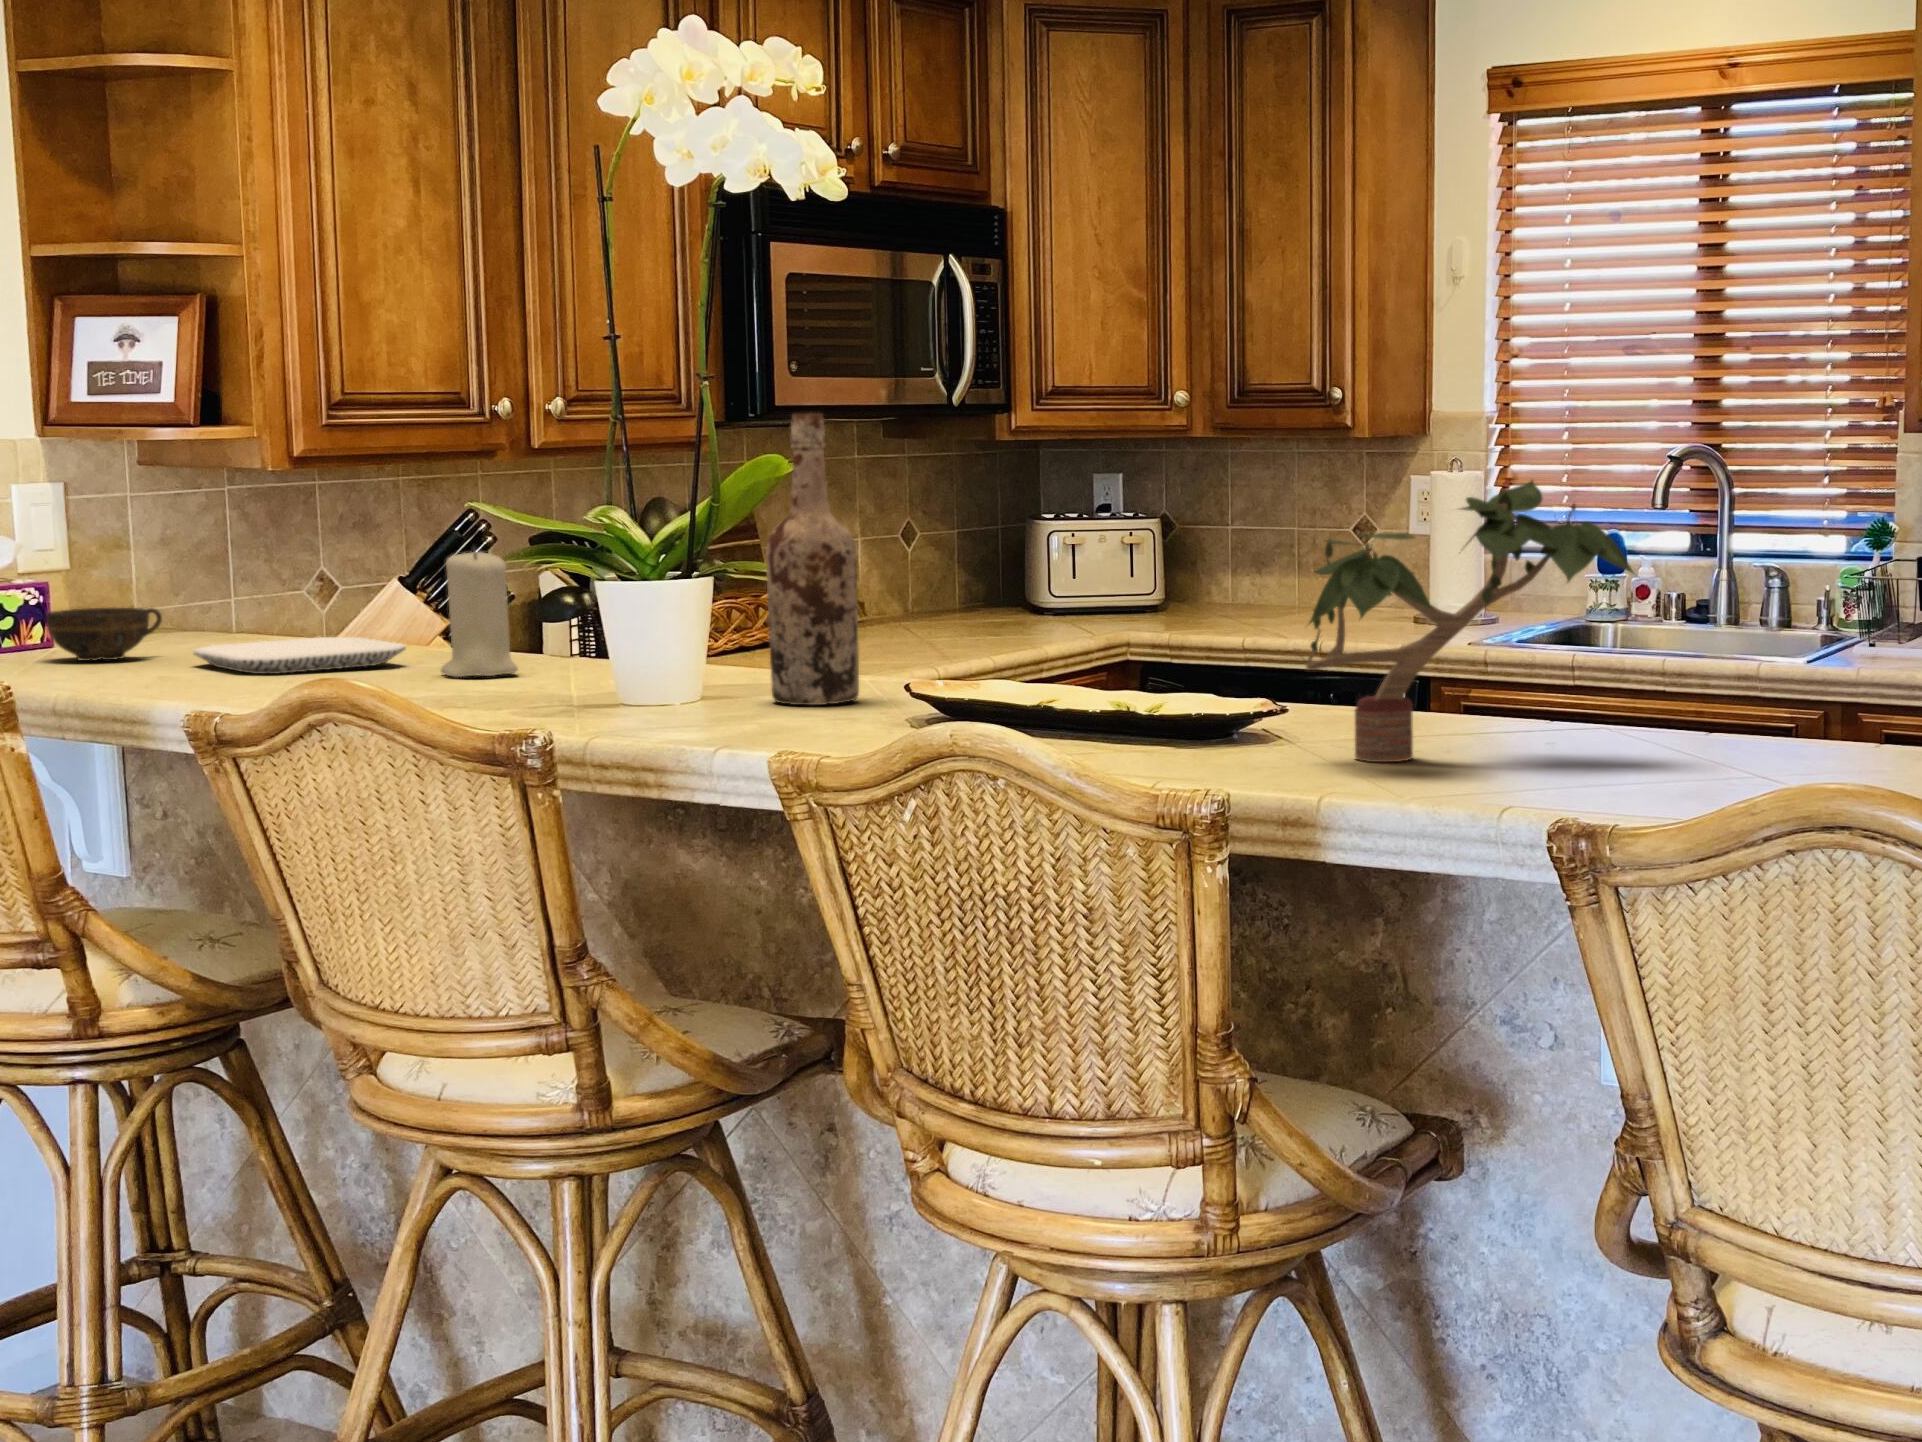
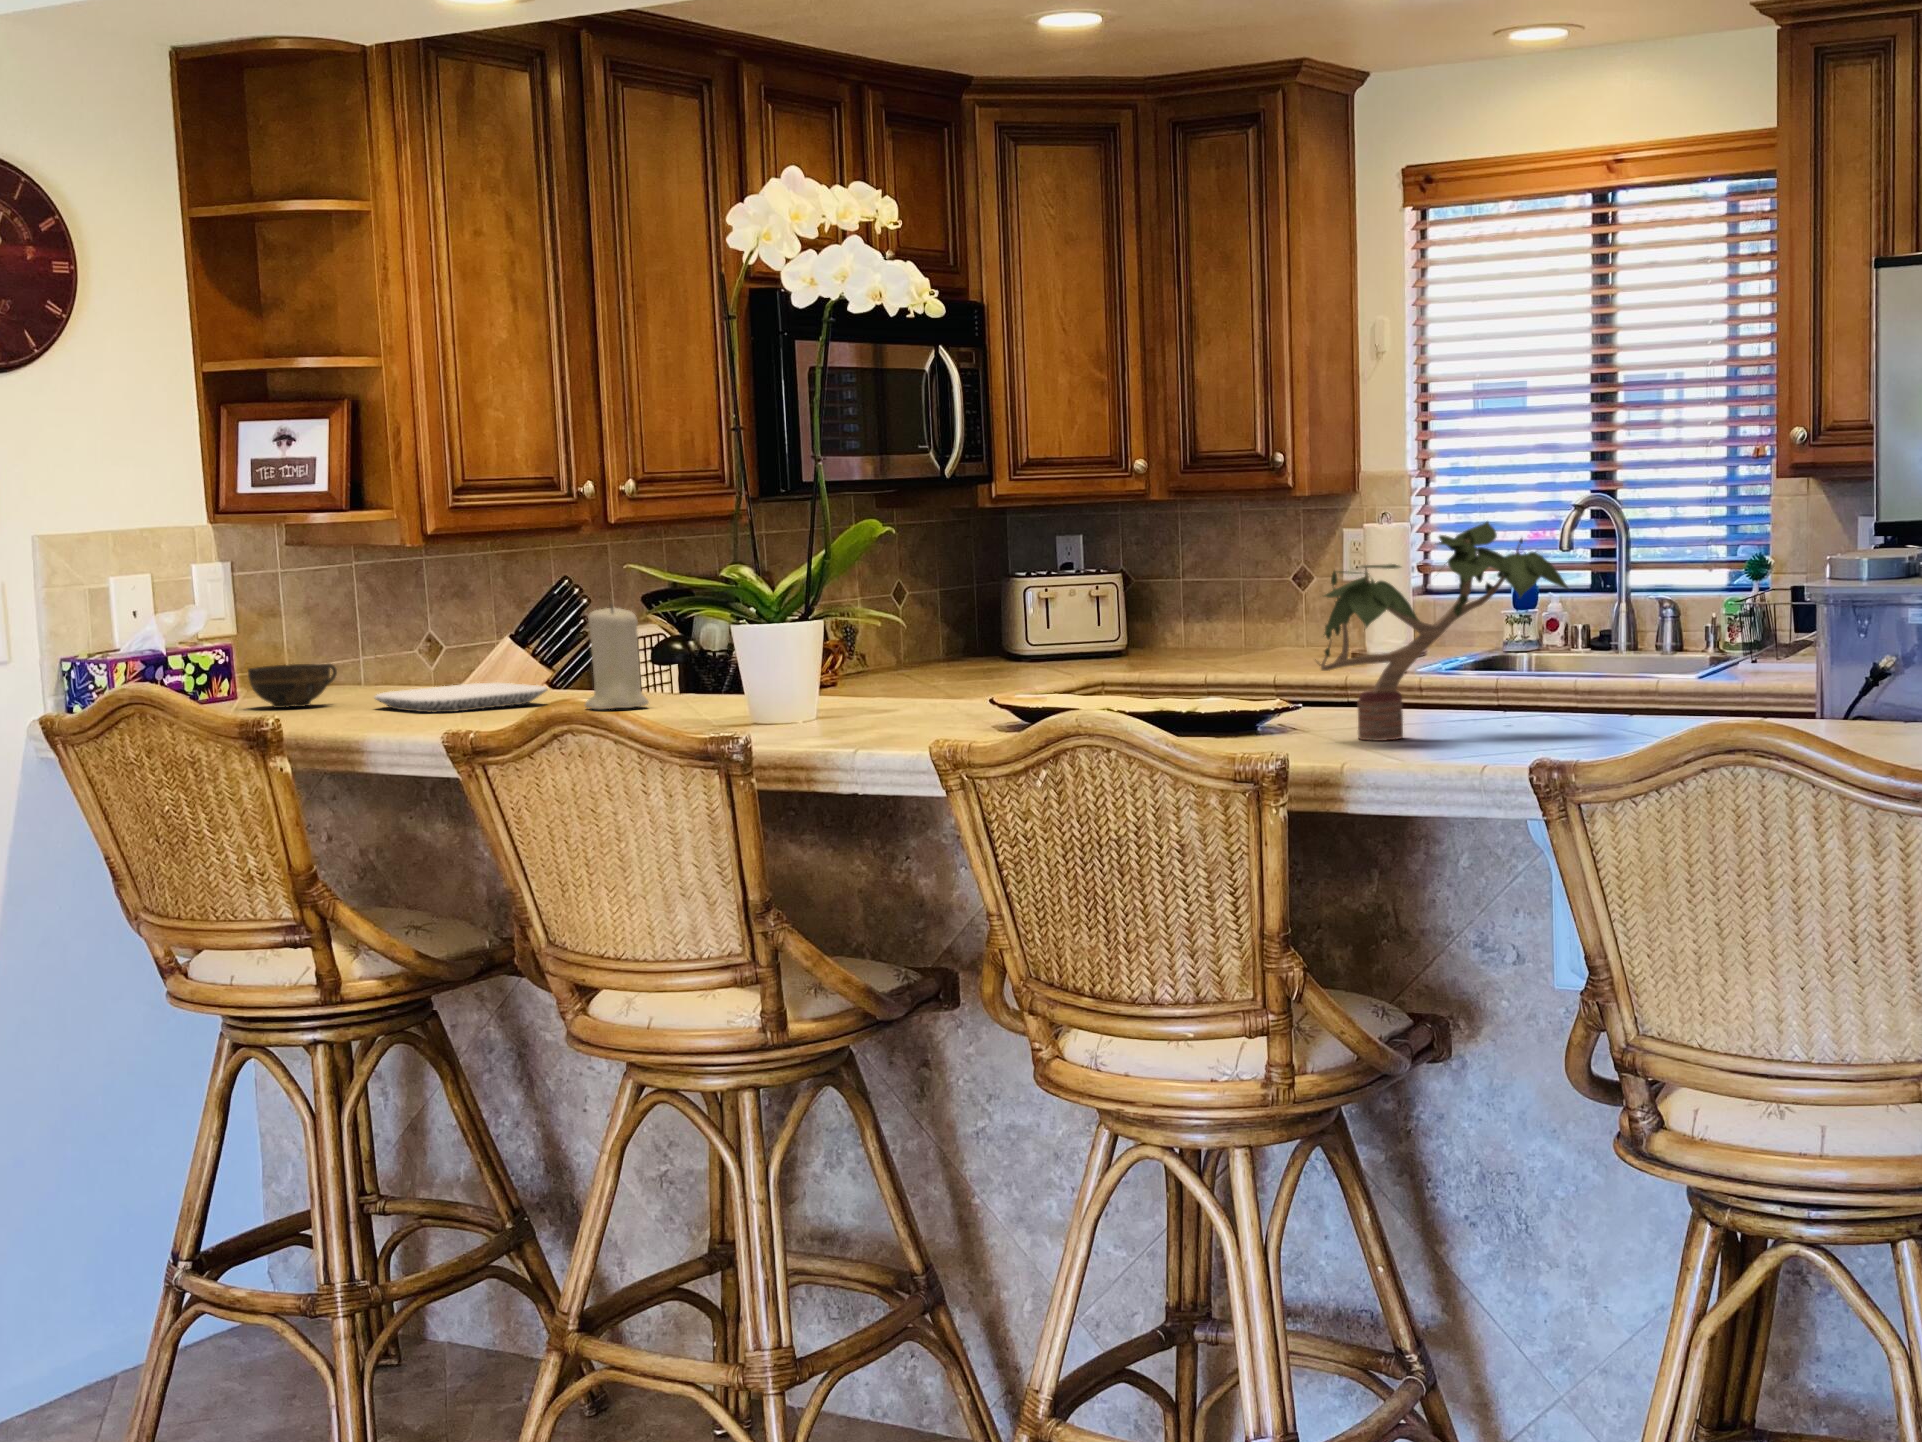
wine bottle: present [766,413,859,705] -> none [868,486,943,719]

